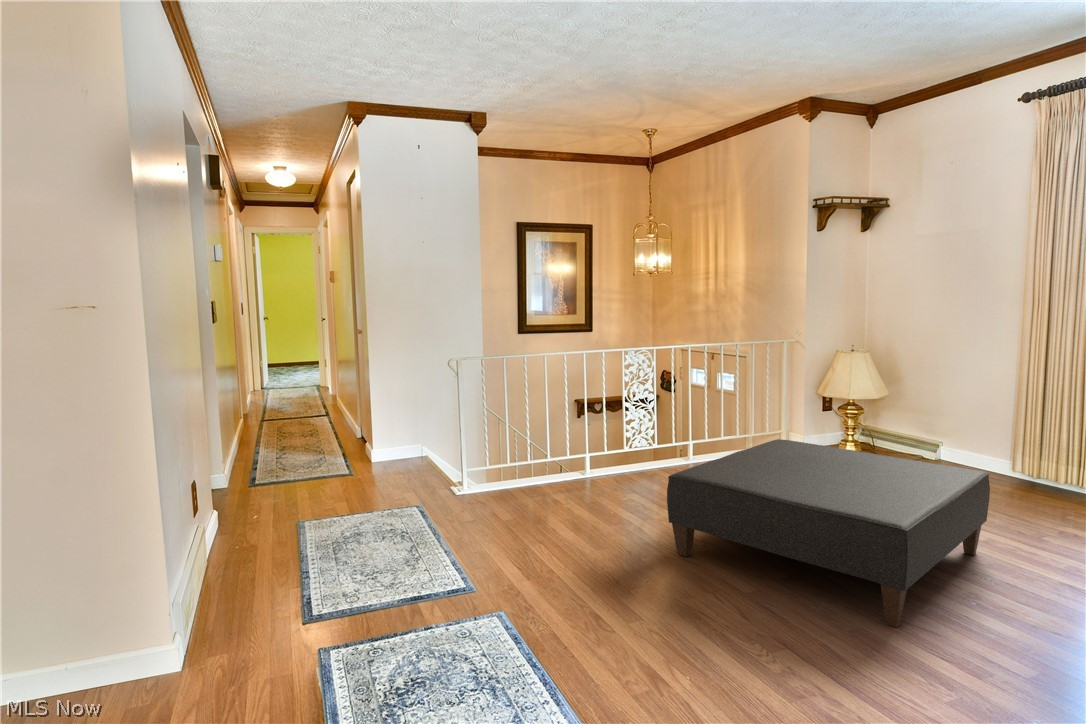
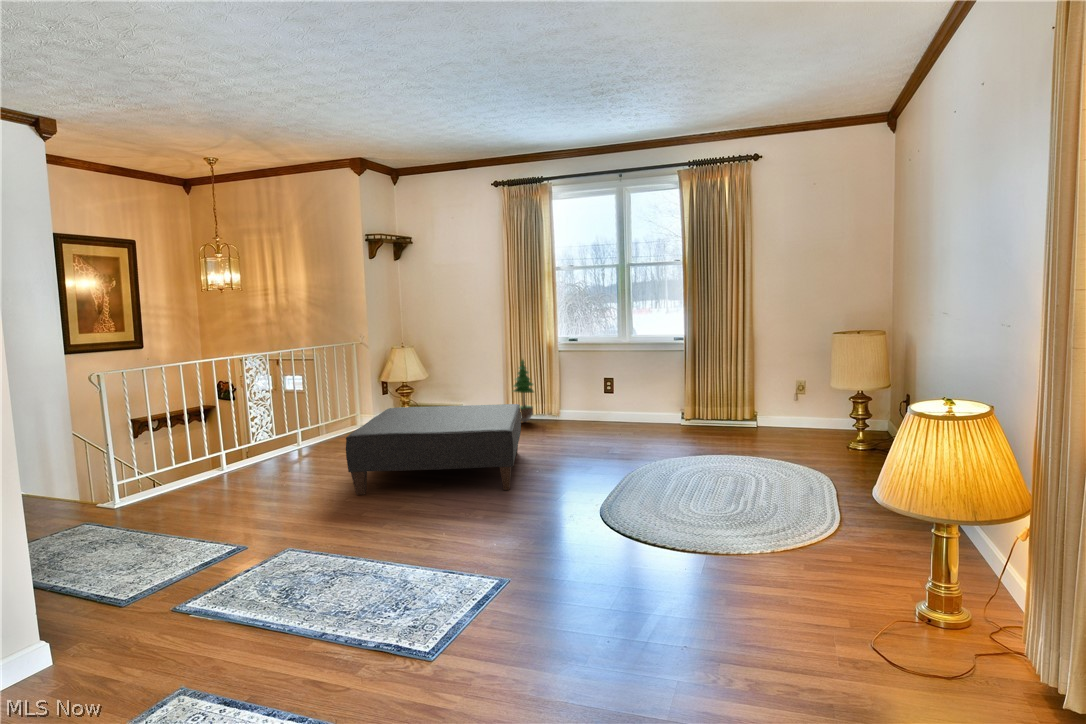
potted tree: none [1017,387,1067,495] -> present [514,360,534,422]

